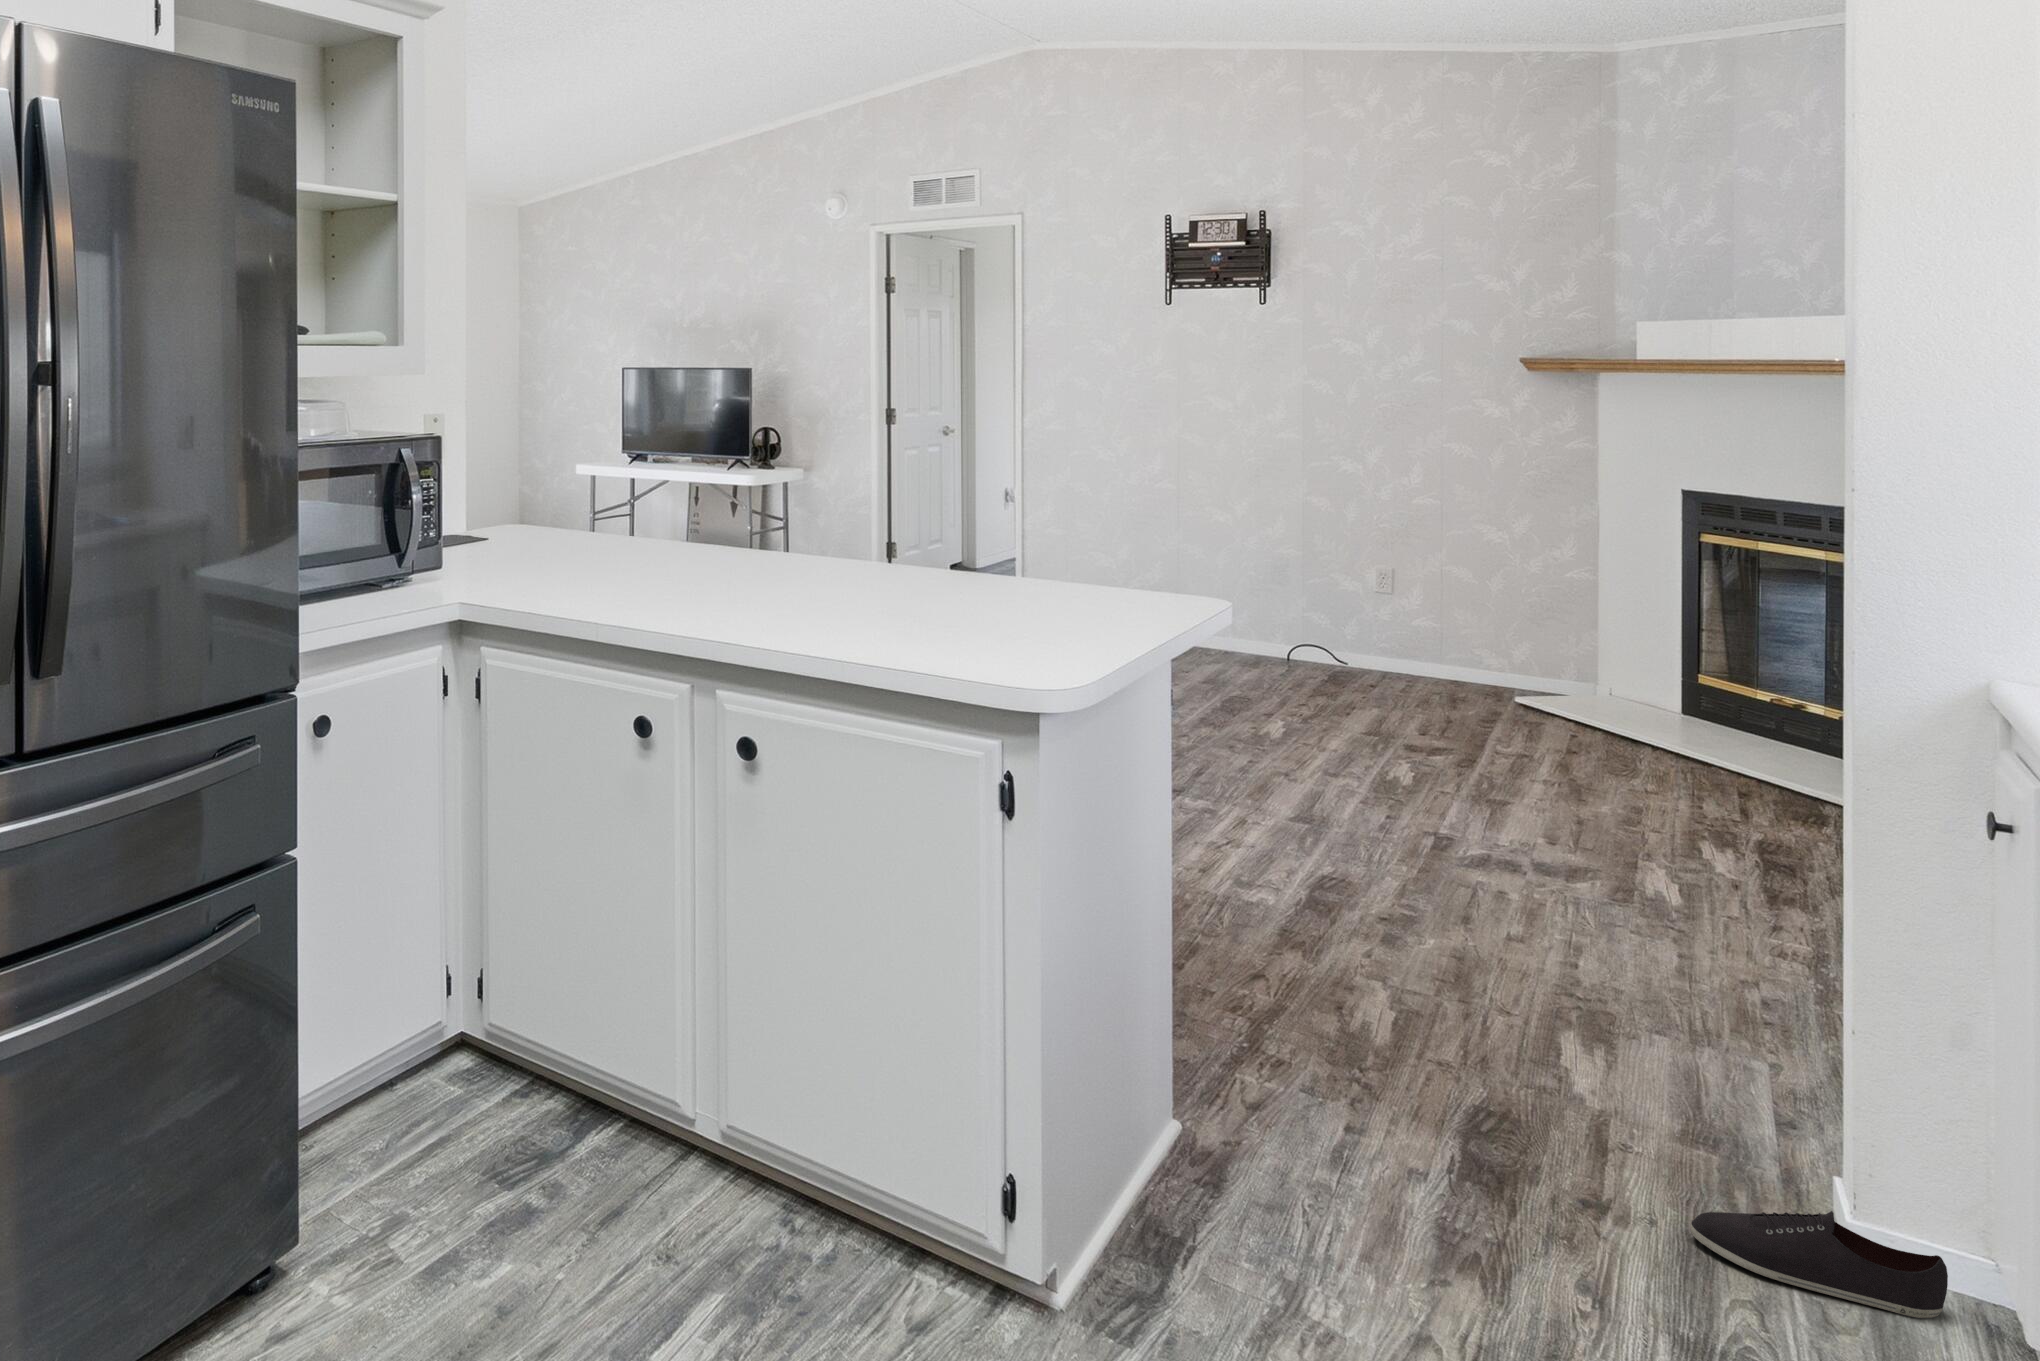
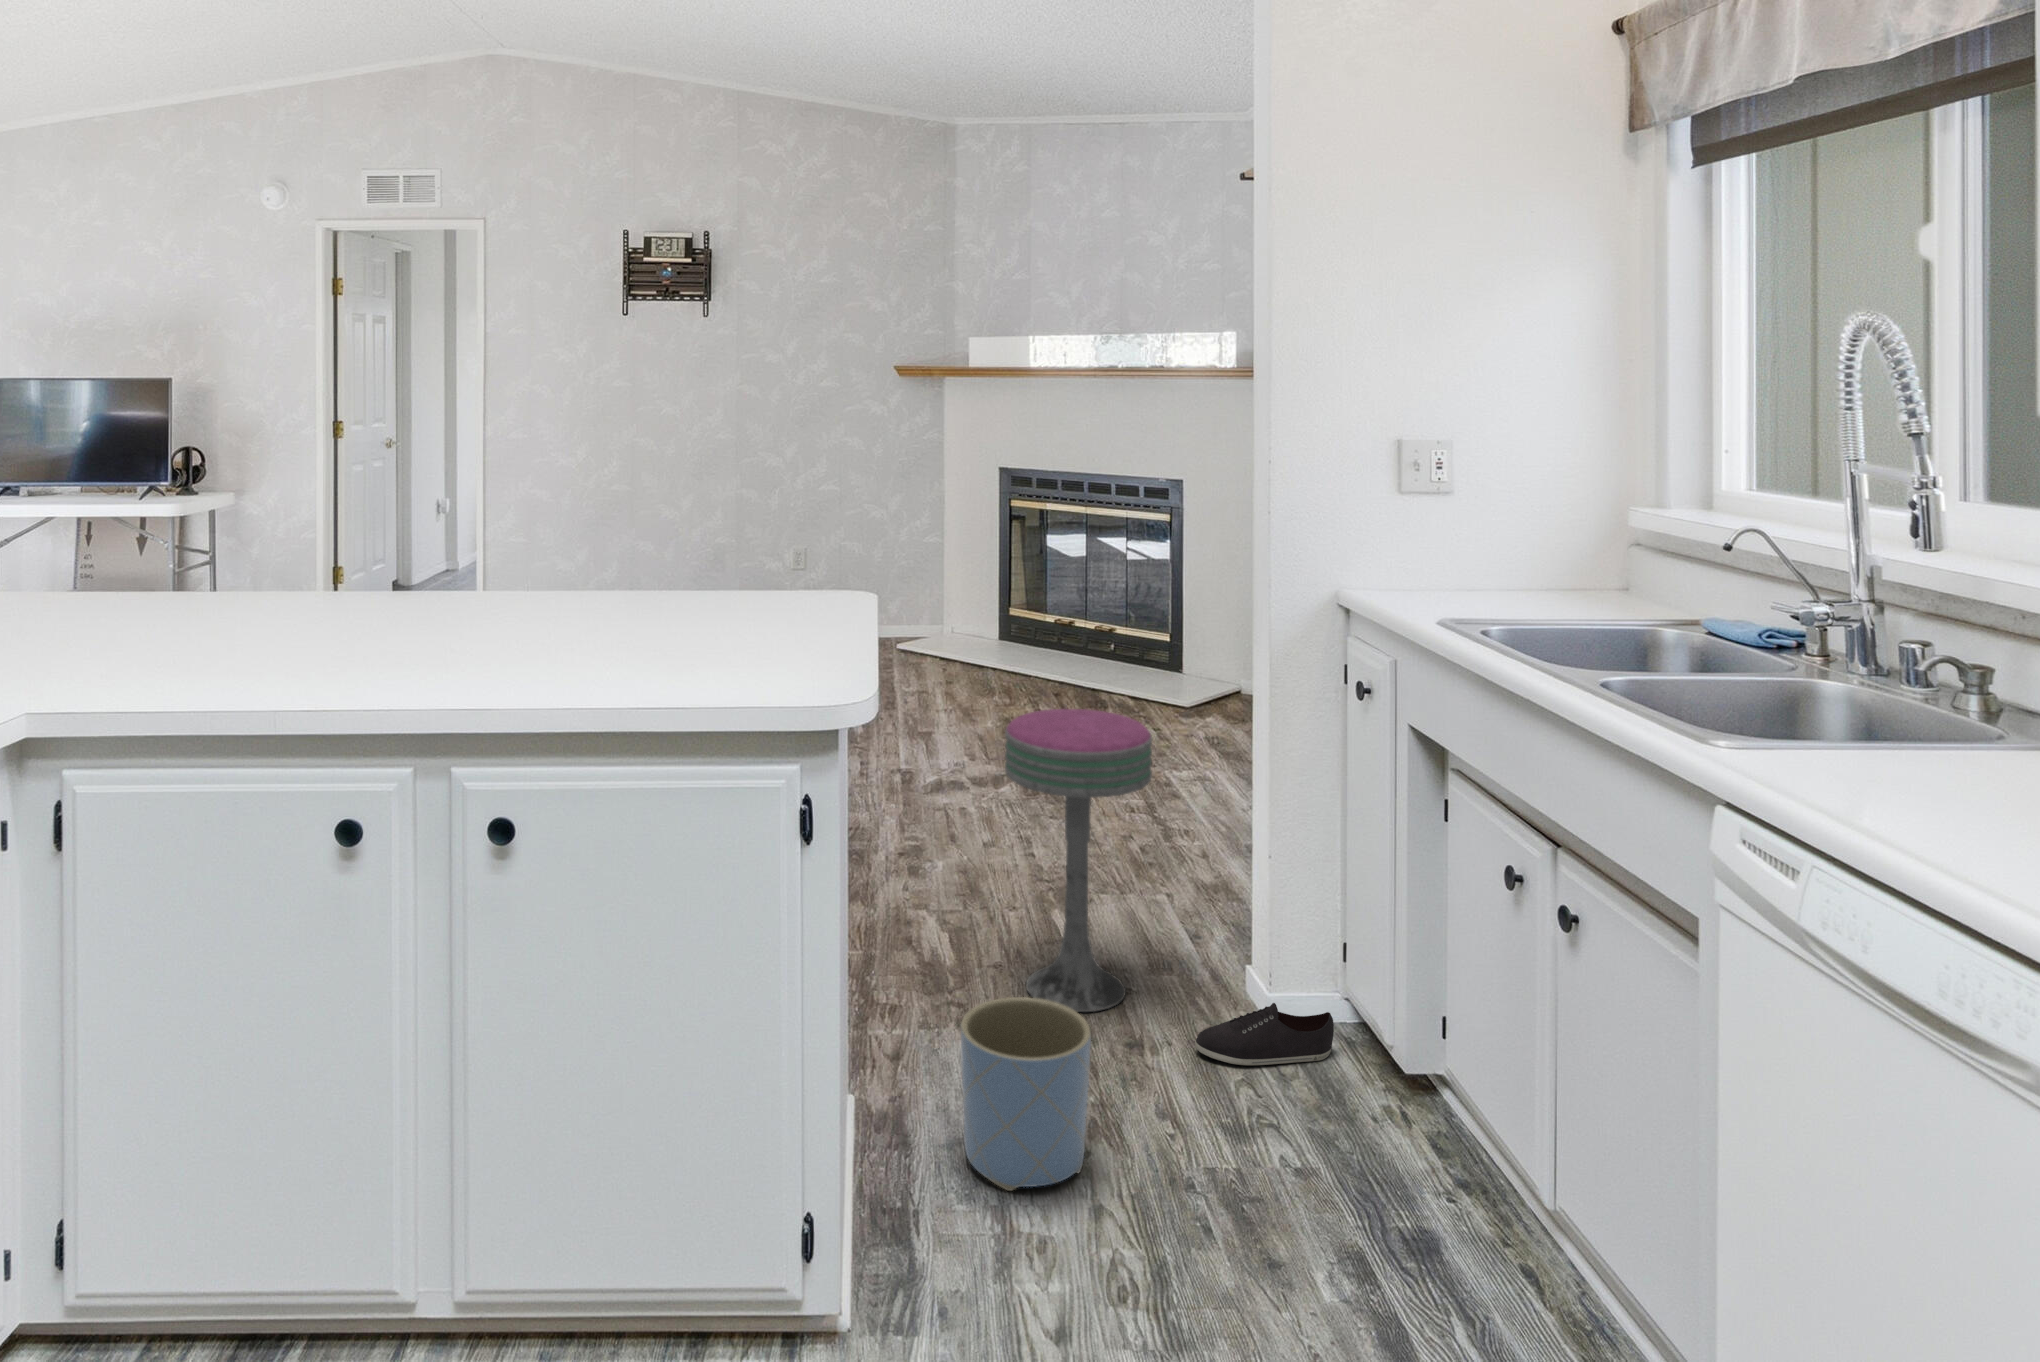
bar stool: none [1443,759,1668,1150] -> present [1005,709,1152,1012]
planter: none [1277,1058,1453,1293] -> present [961,997,1091,1191]

